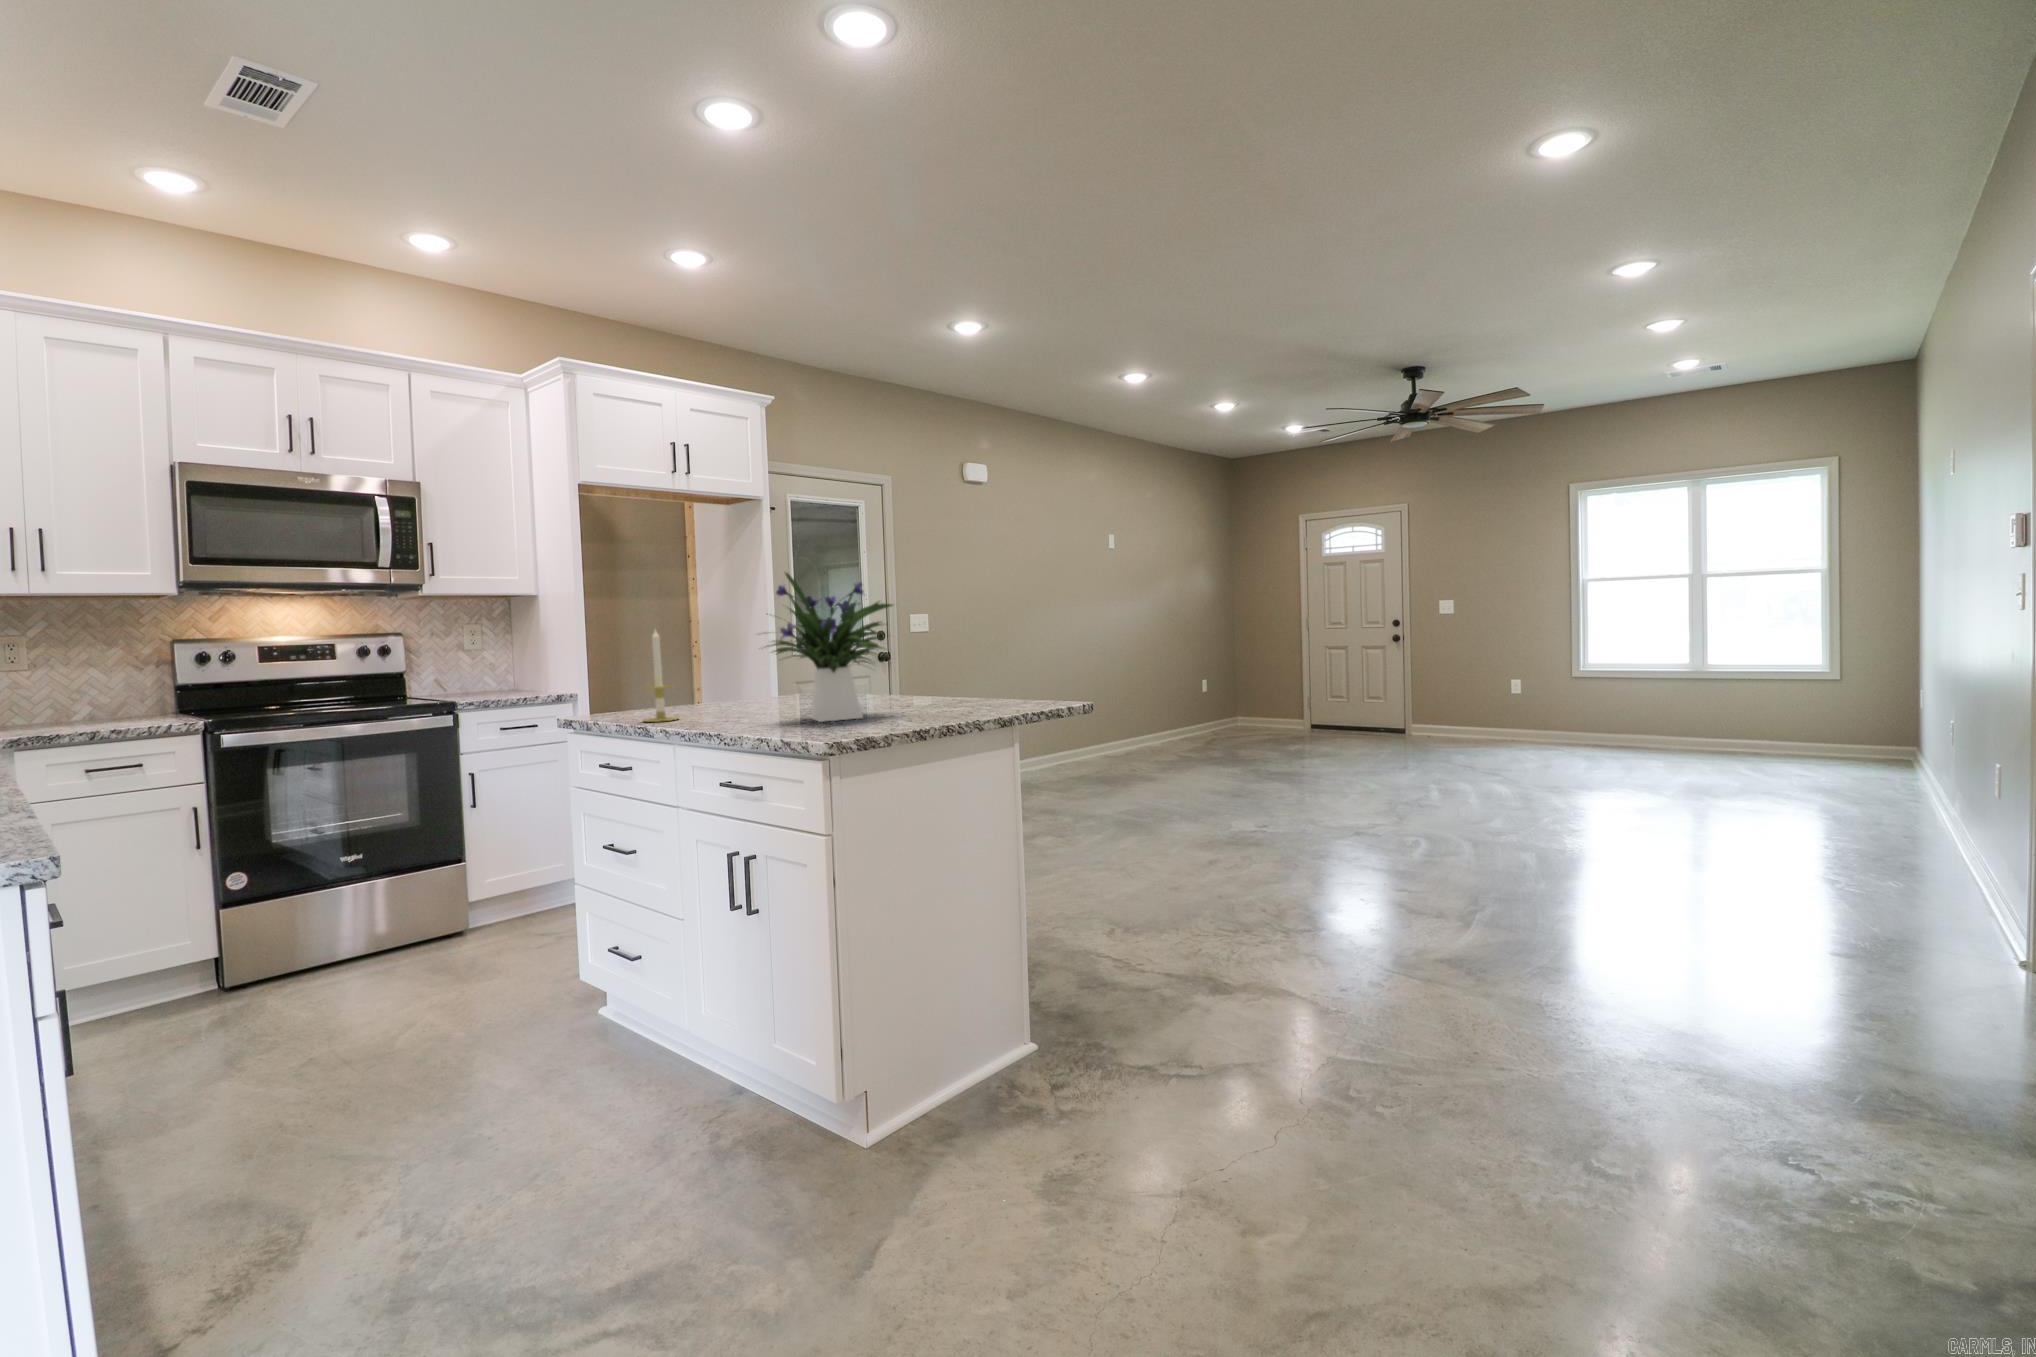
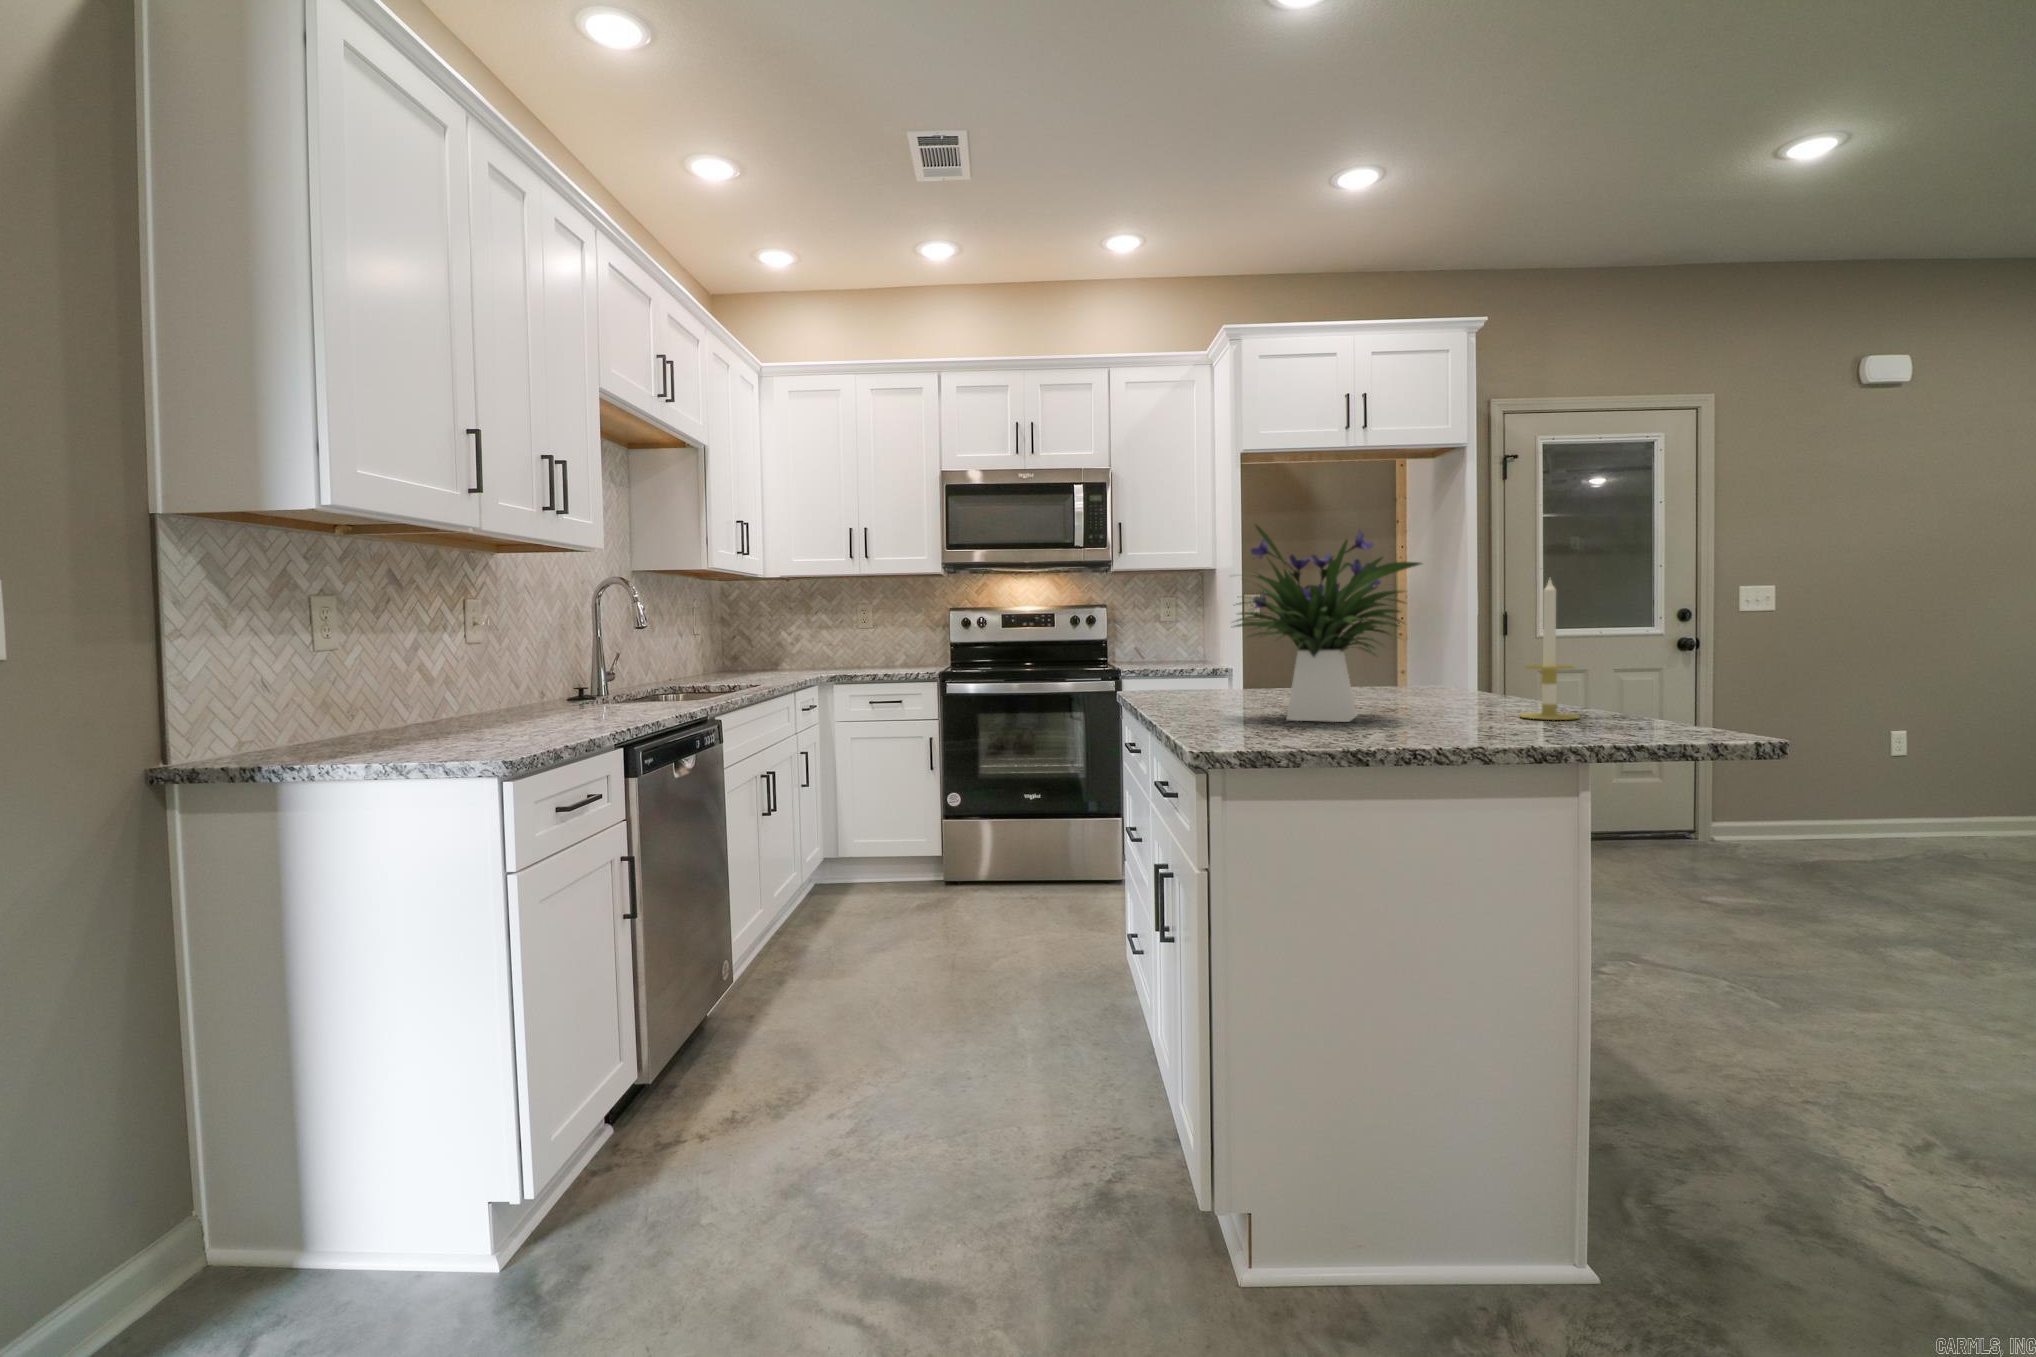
candle: present [644,630,678,722] -> present [1520,580,1579,720]

